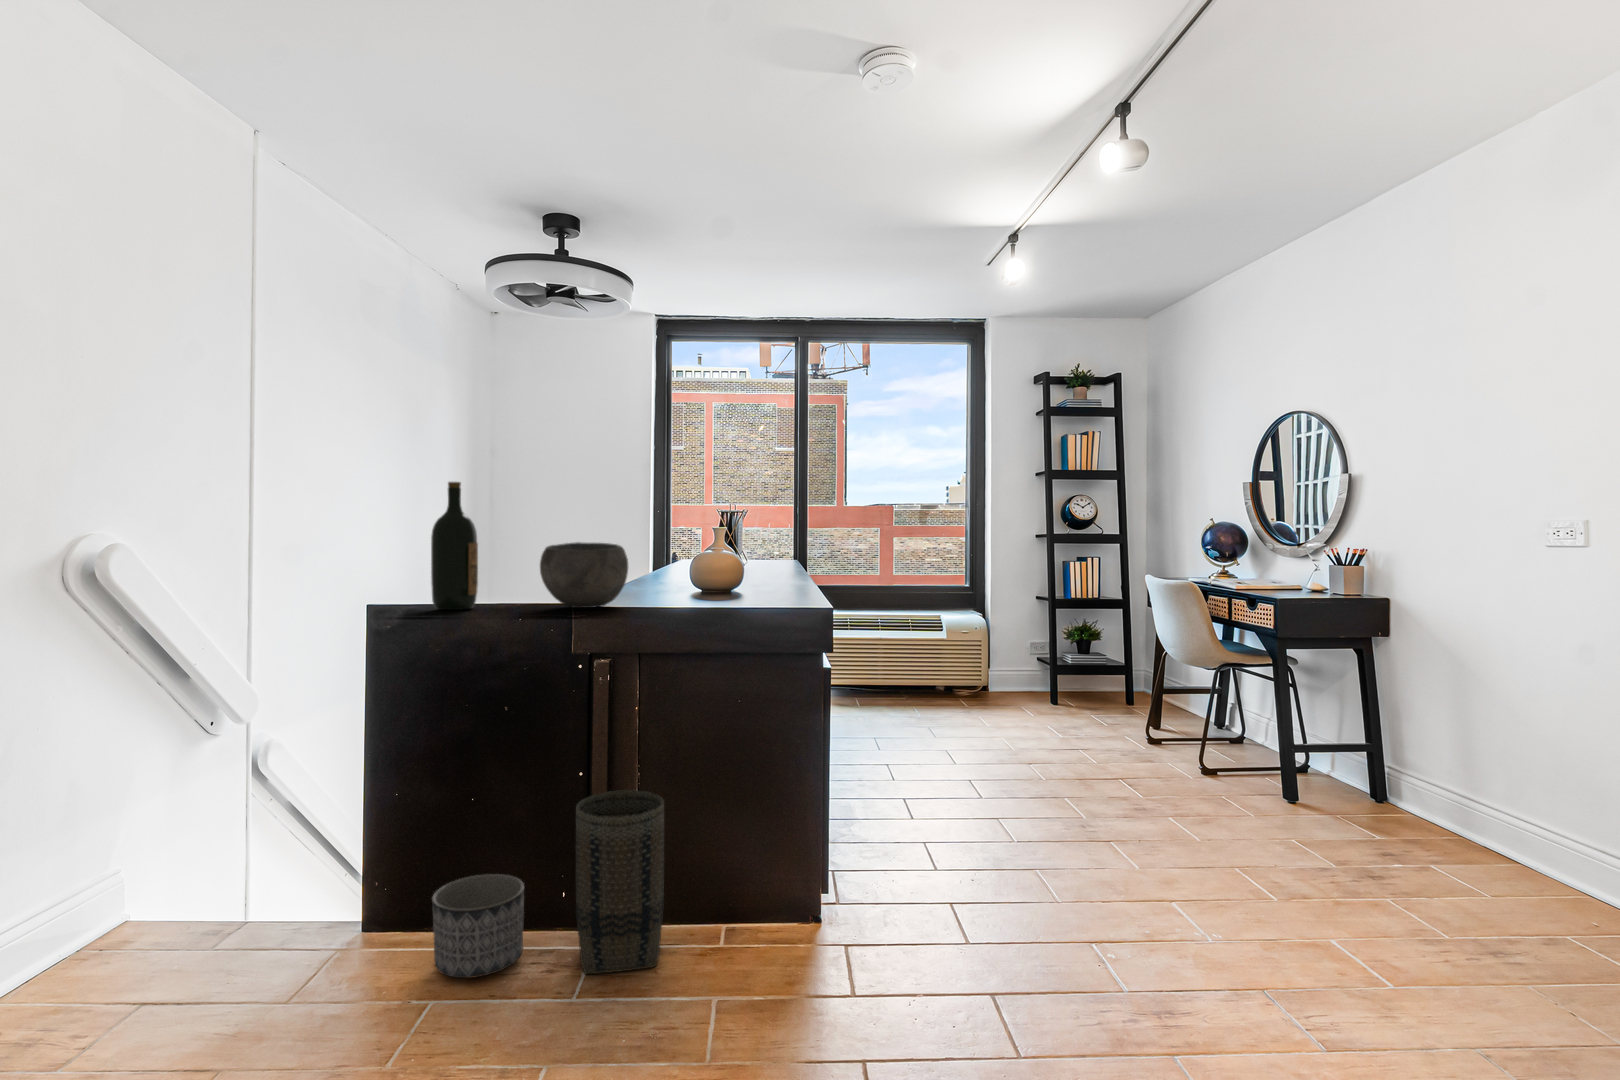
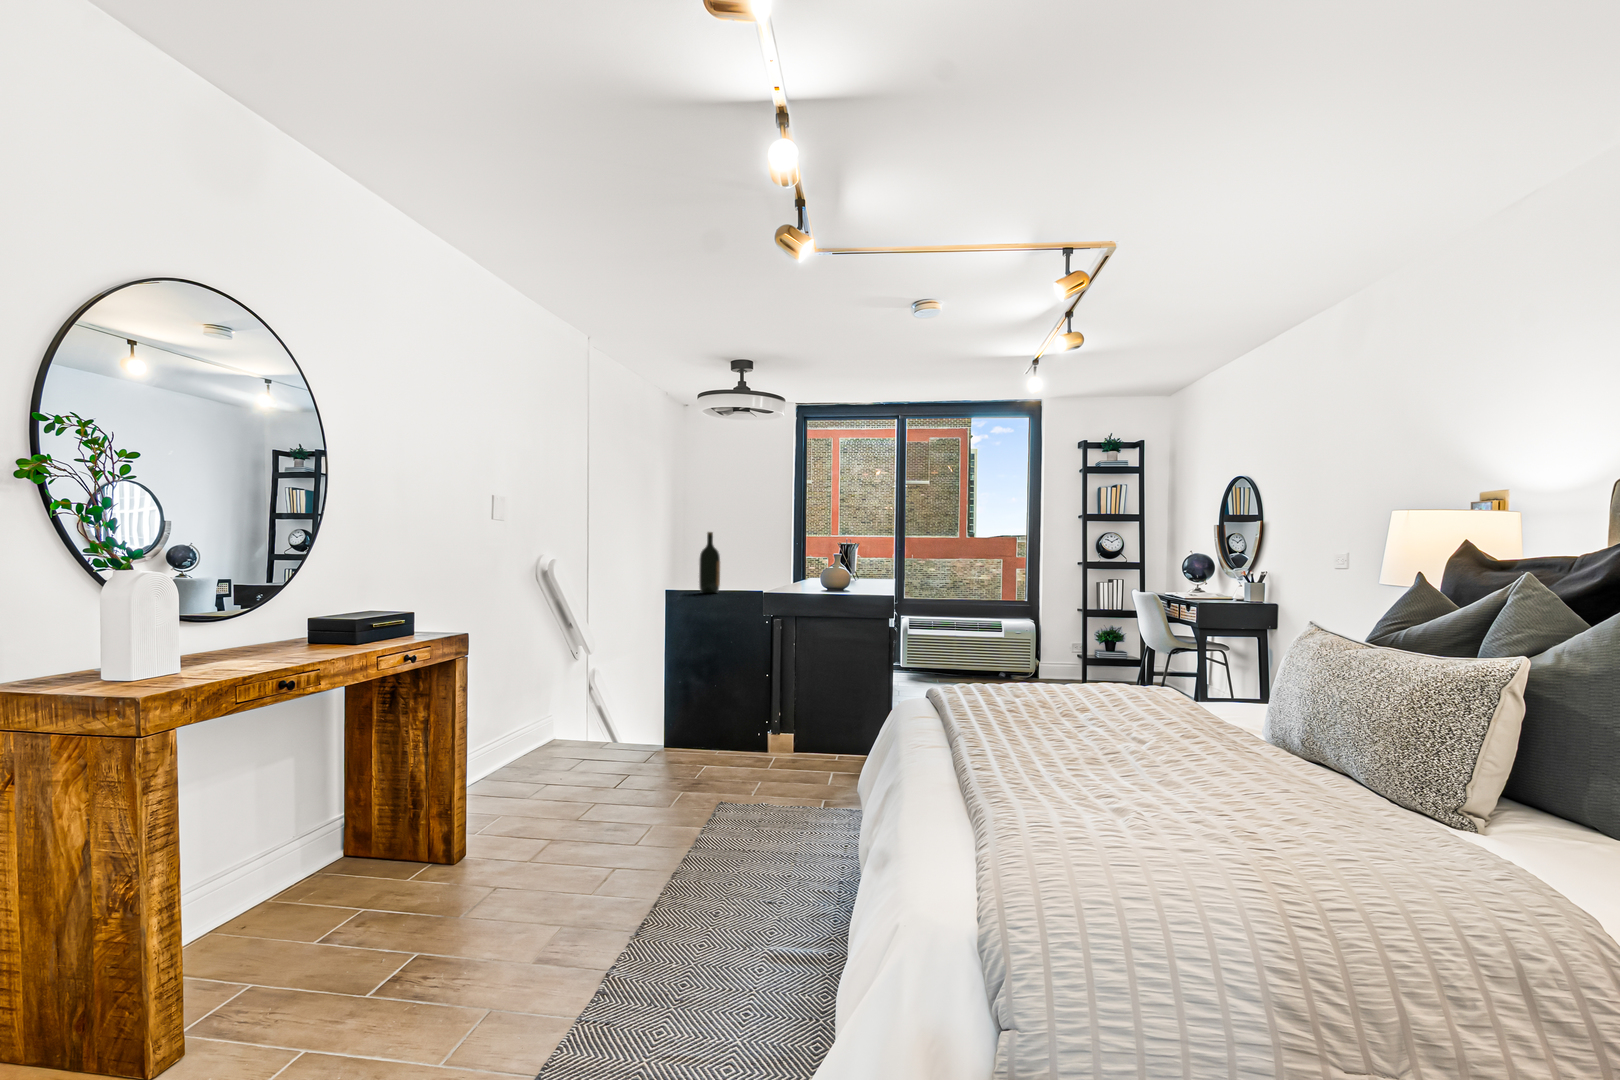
bowl: present [540,542,628,608] -> none [750,561,791,593]
basket: present [576,790,664,974] -> none [767,683,808,764]
planter: present [432,874,524,978] -> none [702,721,742,762]

